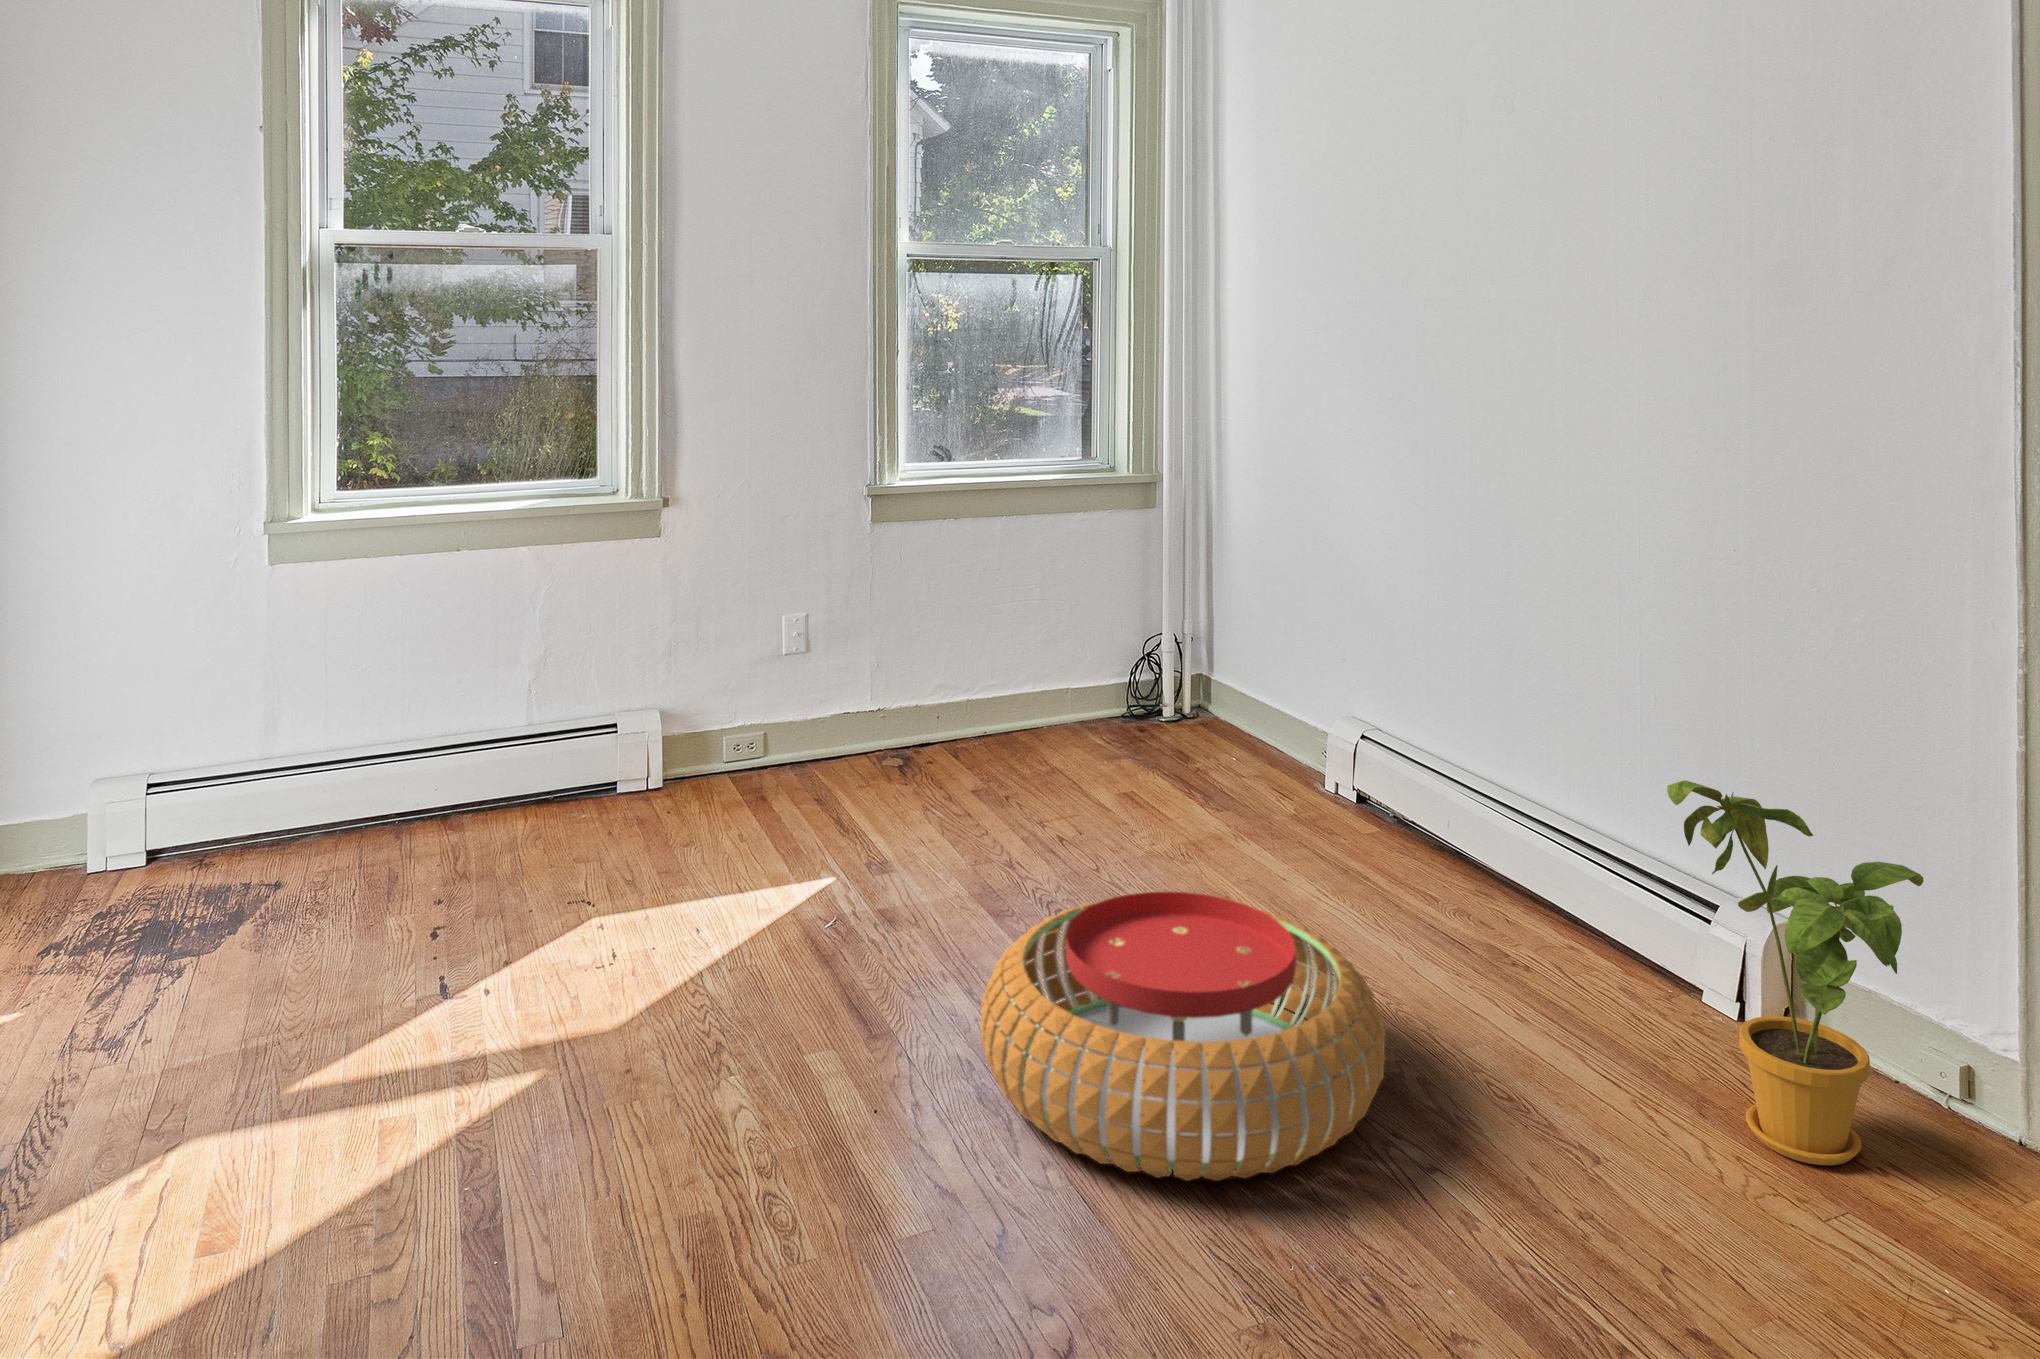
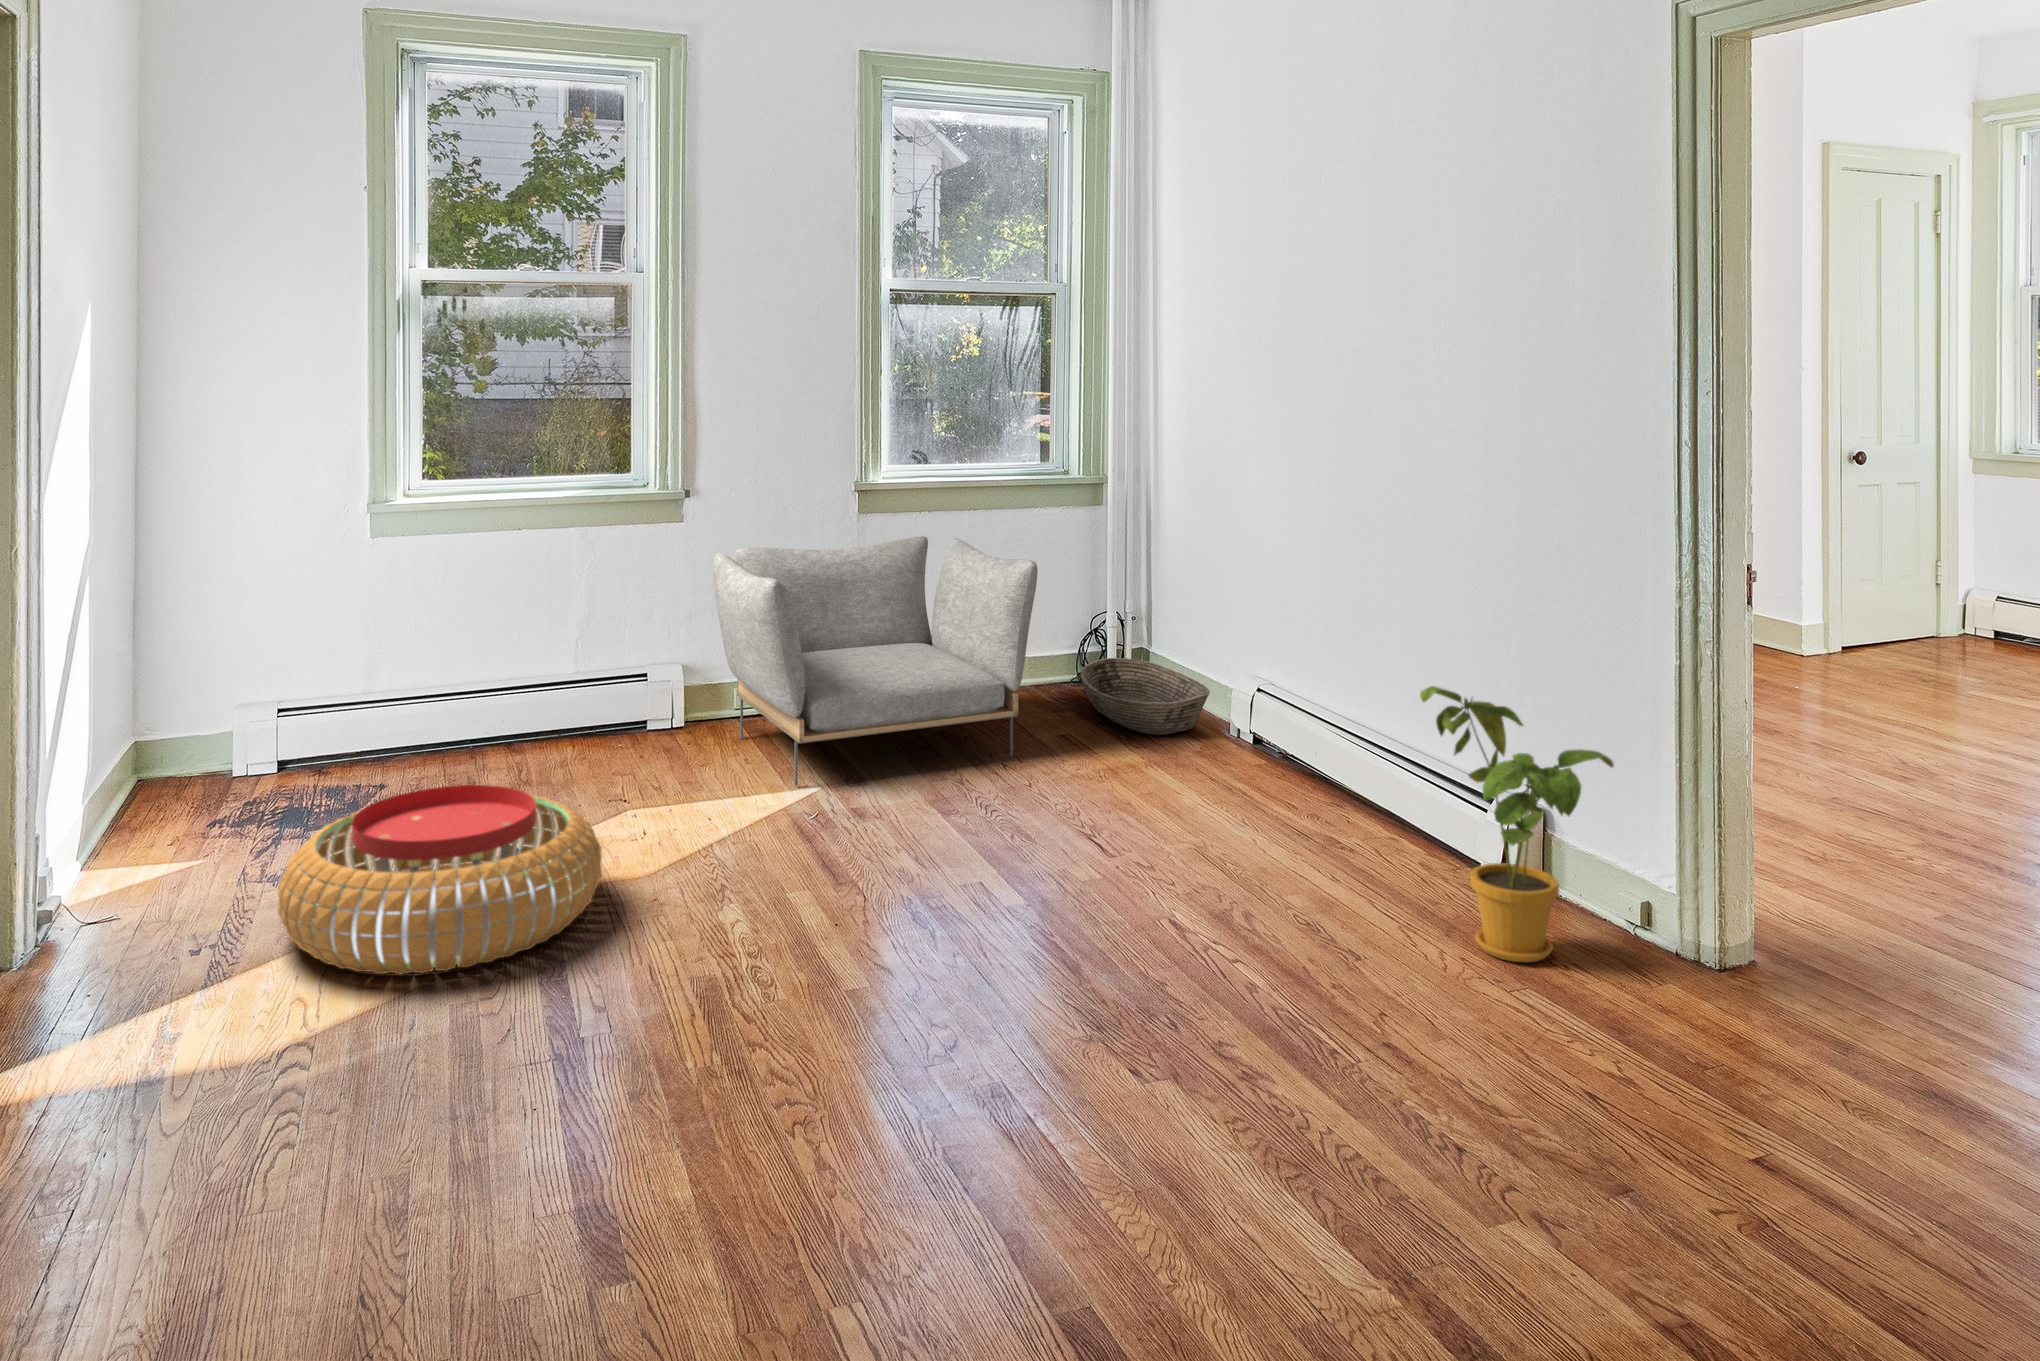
armchair: none [698,551,1094,873] -> present [713,536,1038,786]
basket: none [1132,689,1292,789] -> present [1081,658,1210,735]
pouf: present [981,892,1386,1181] -> present [278,785,602,975]

